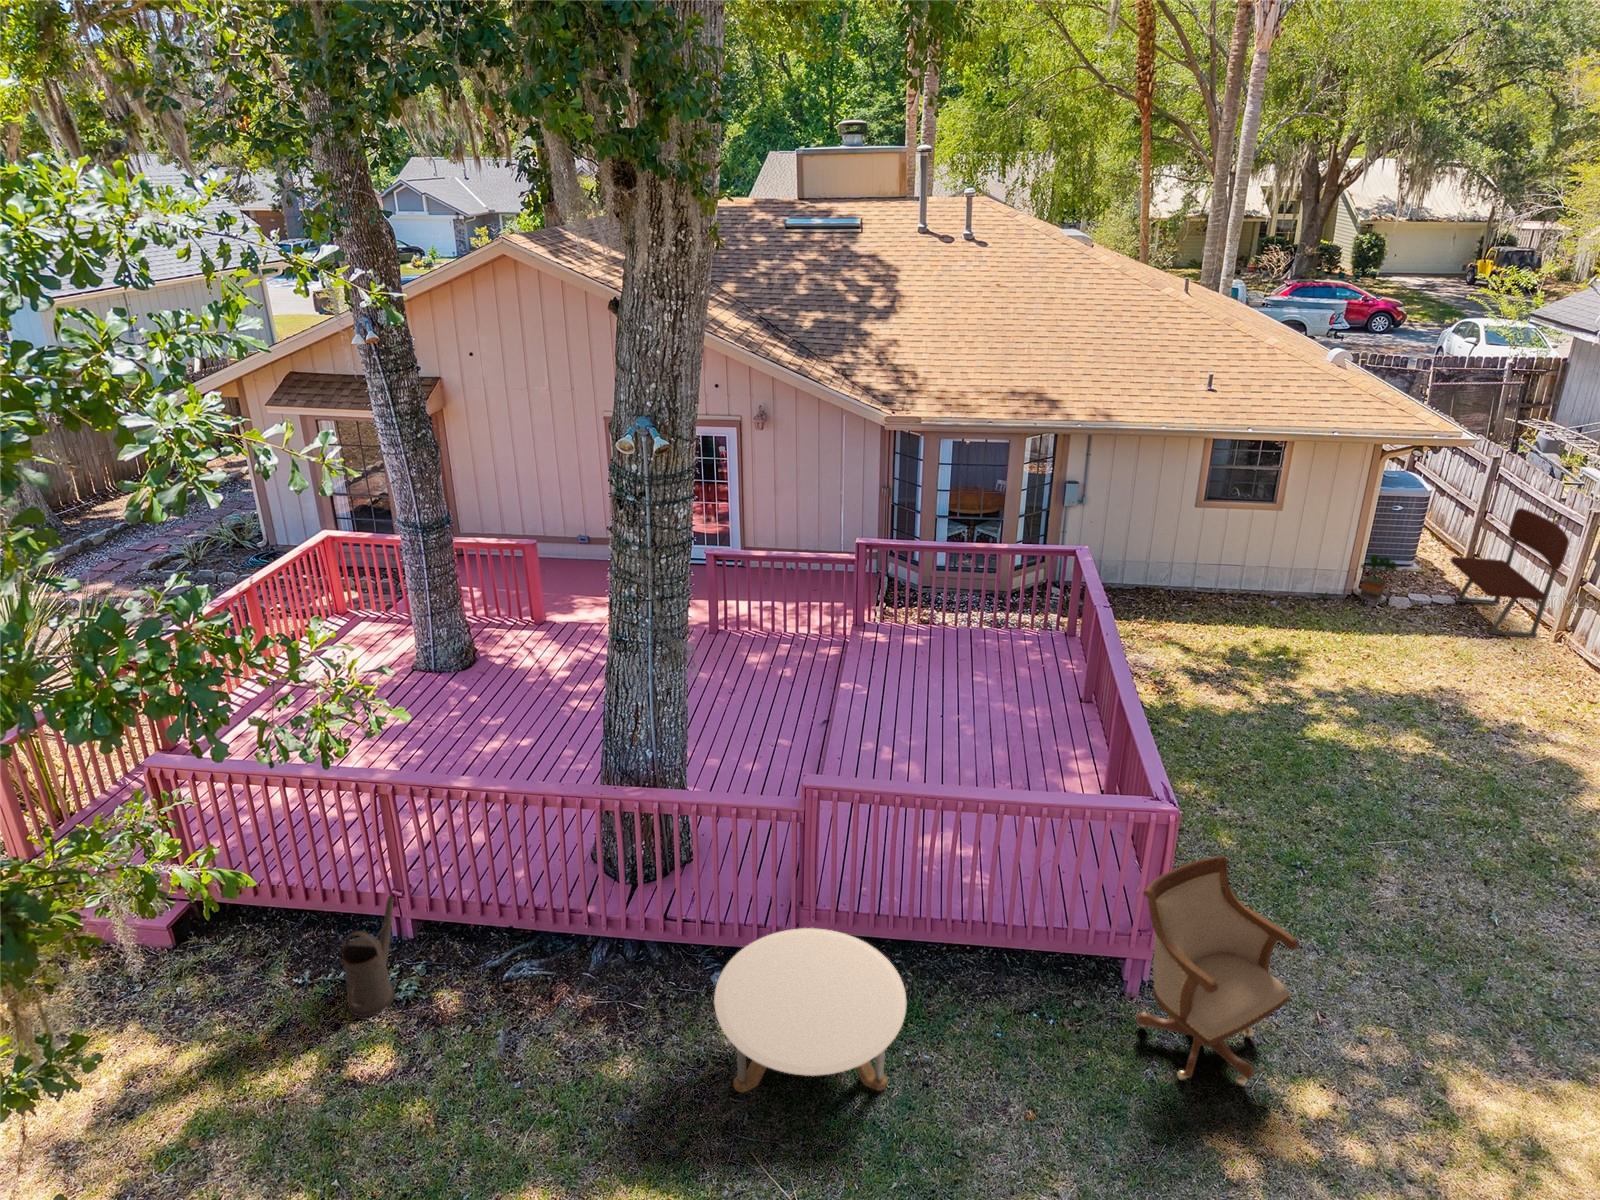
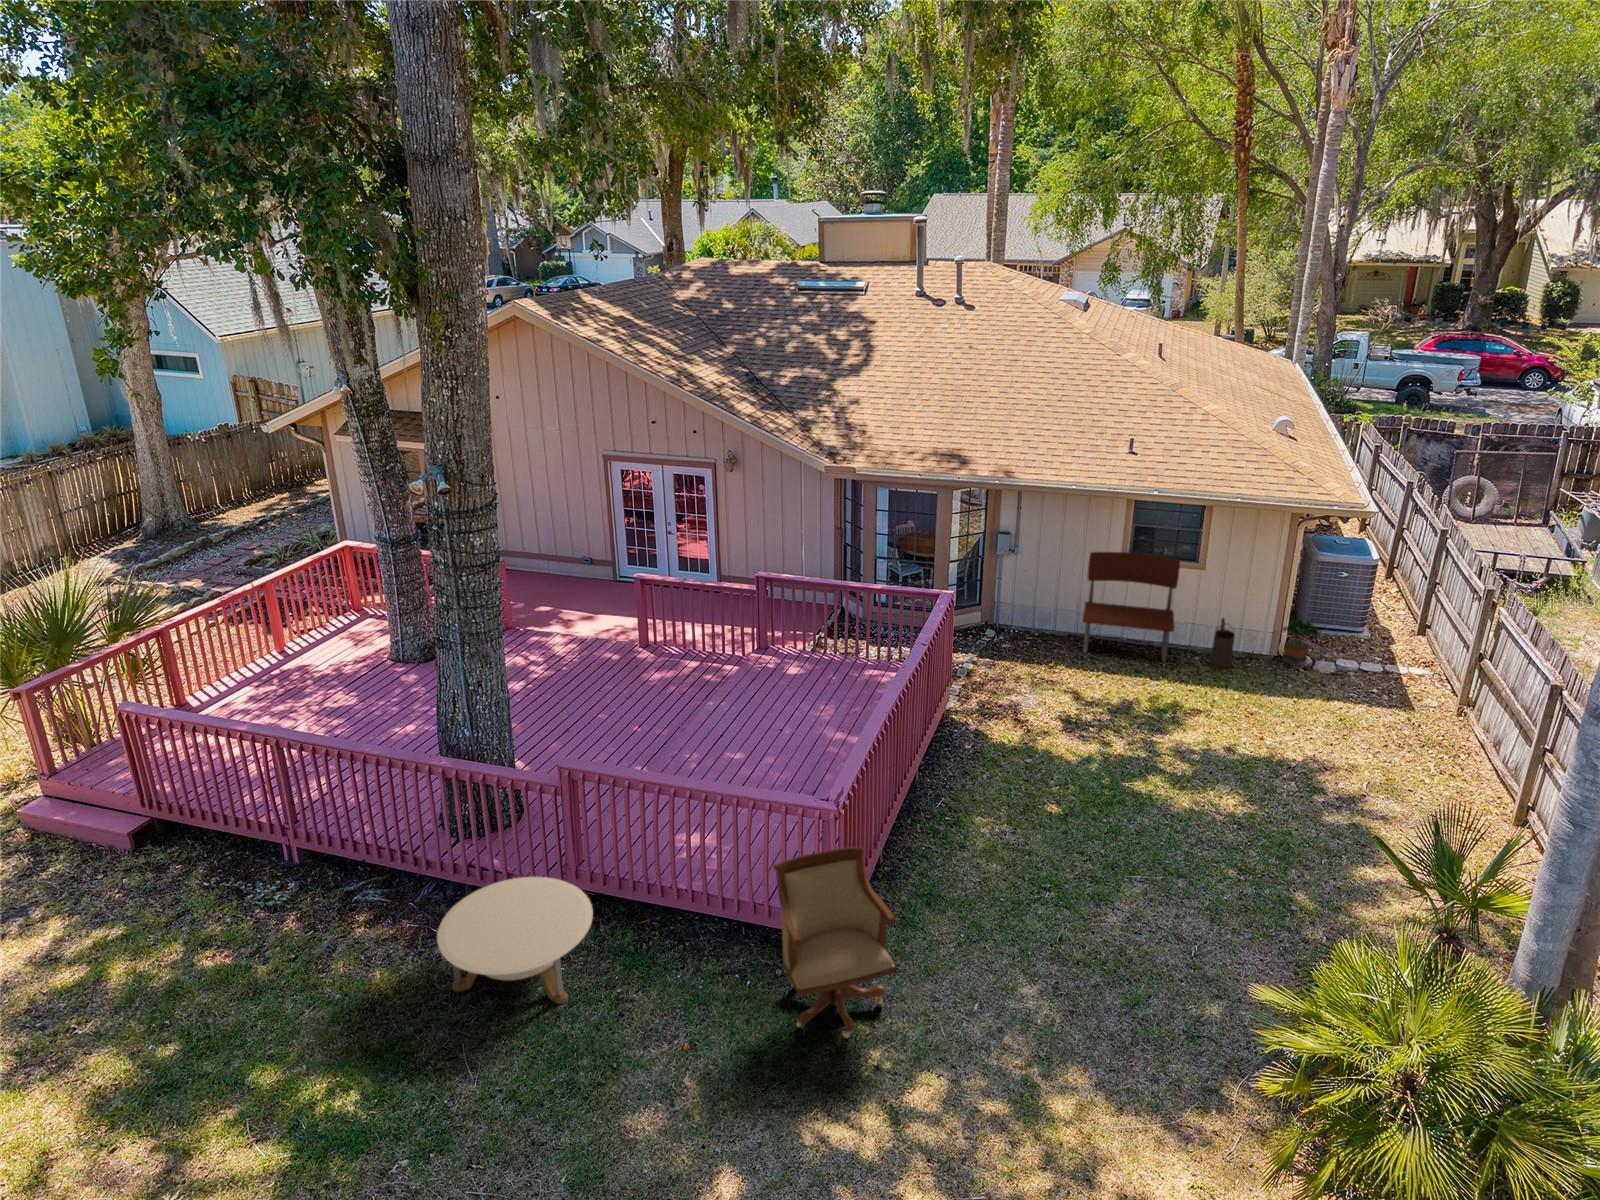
bench: present [1451,508,1569,638] -> present [1083,552,1180,662]
watering can: present [342,896,395,1017] -> present [1209,618,1235,669]

